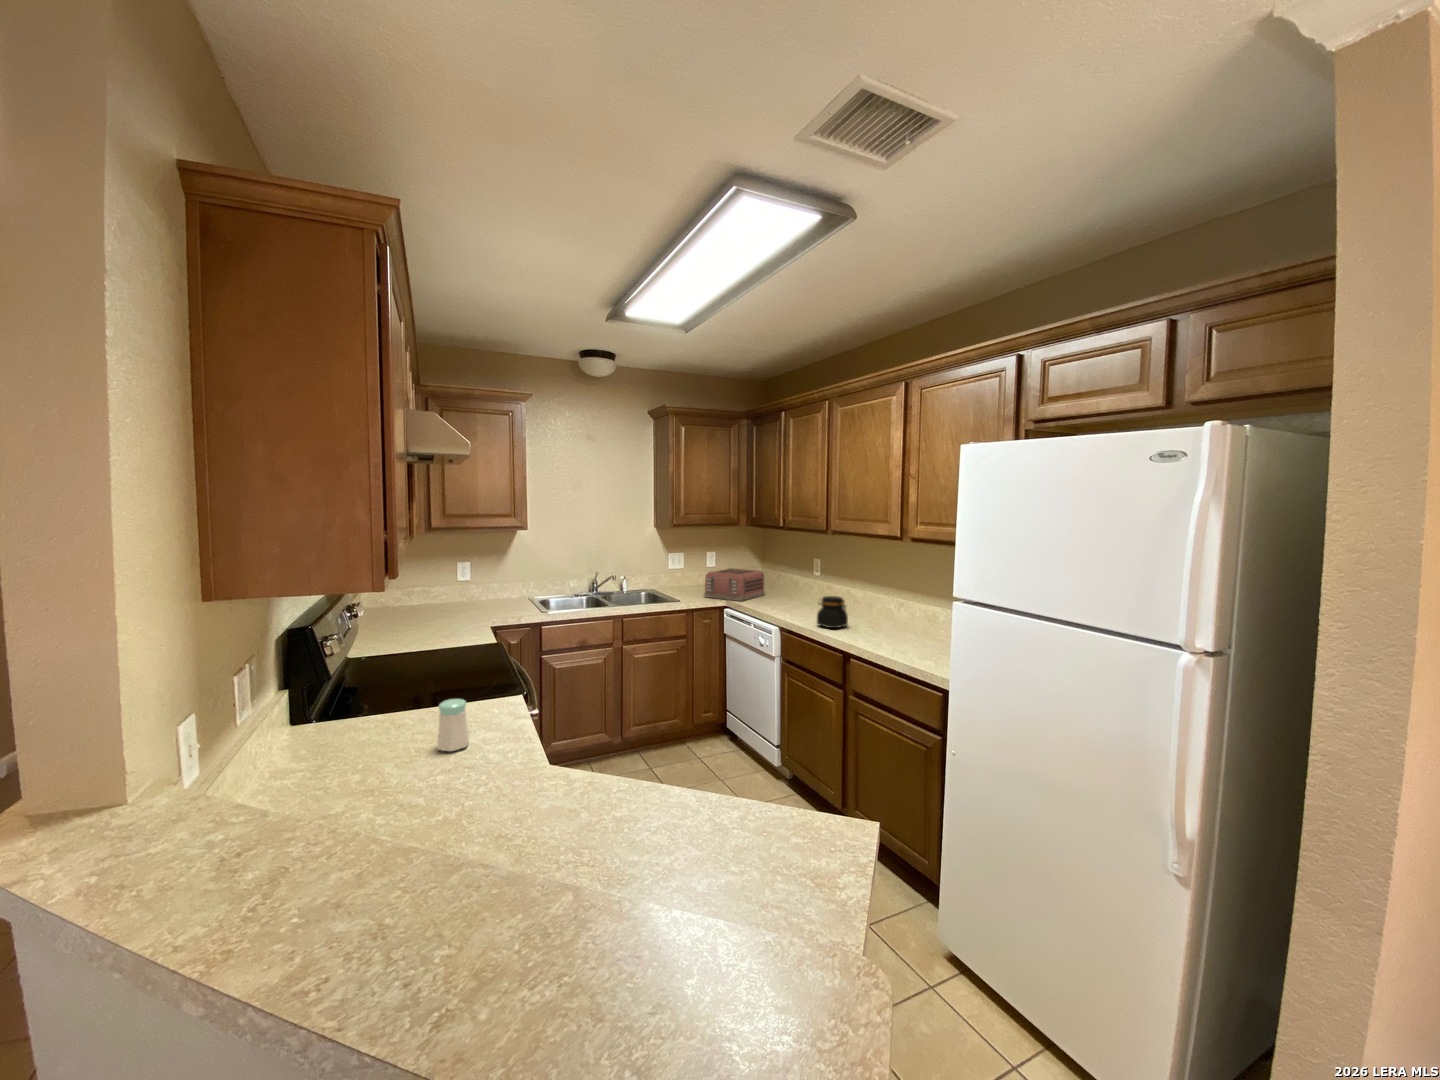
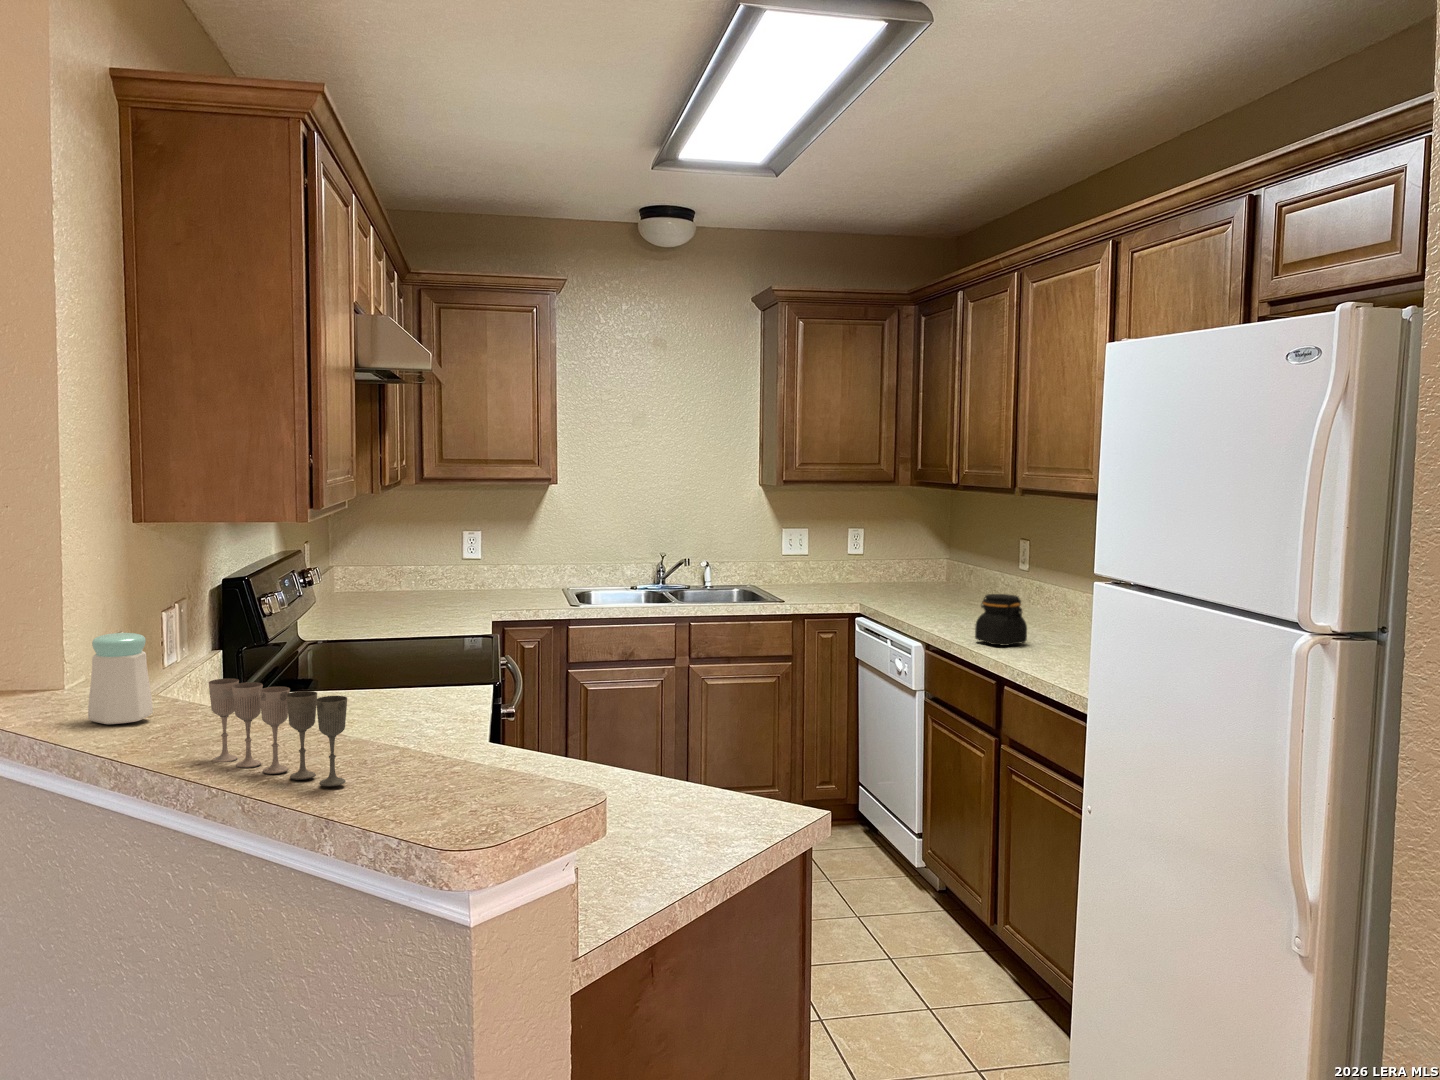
toaster: present [704,568,765,601] -> none [832,555,938,607]
salt shaker: present [437,699,469,751] -> present [88,633,153,724]
wine glass: none [351,849,568,1008] -> present [209,678,347,786]

